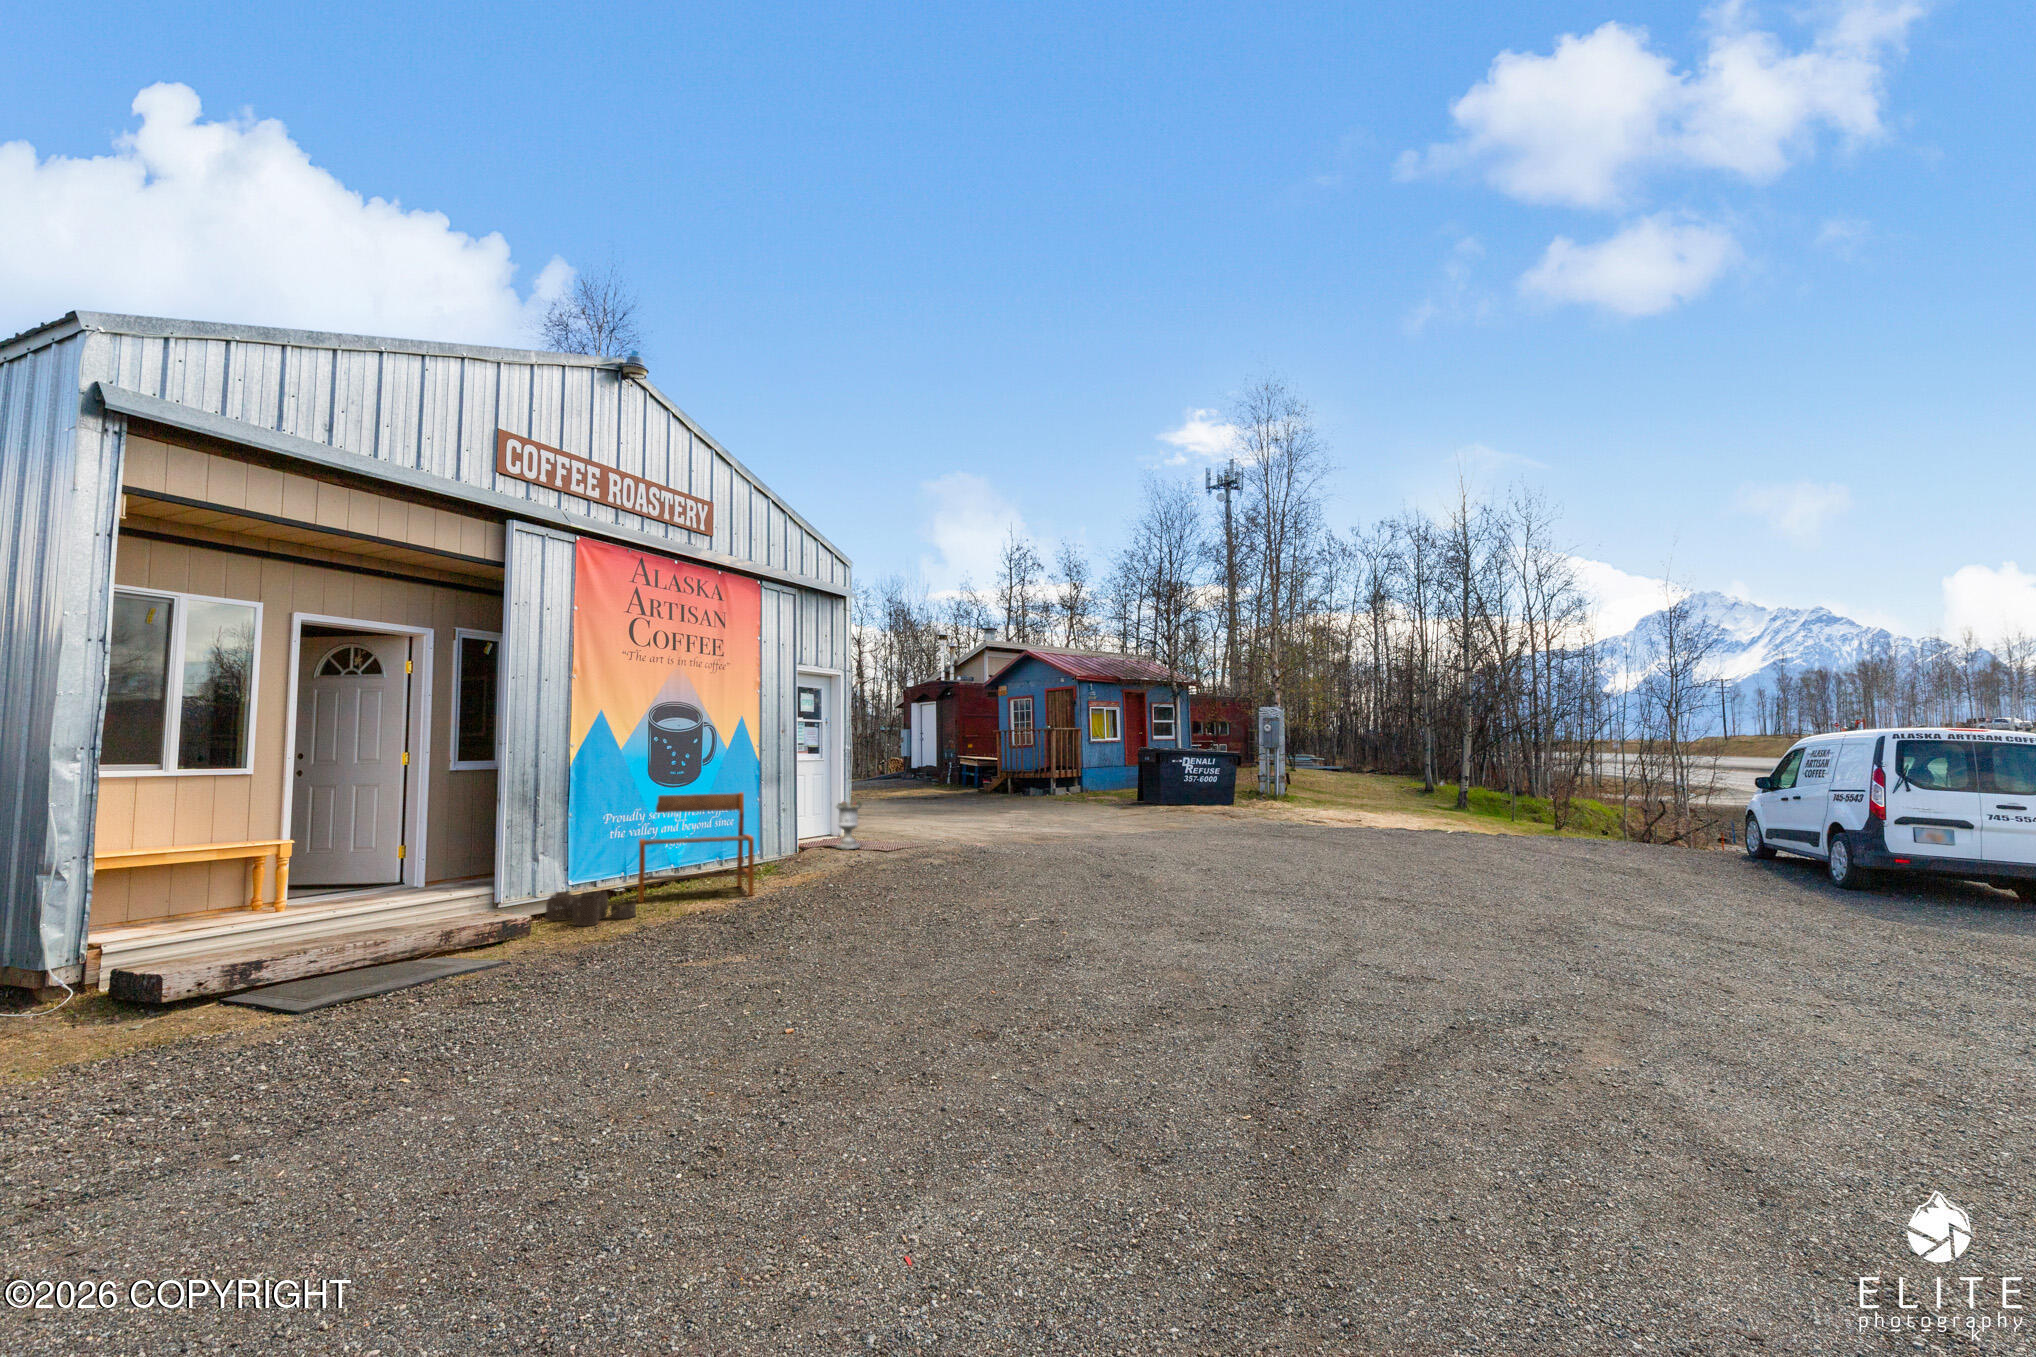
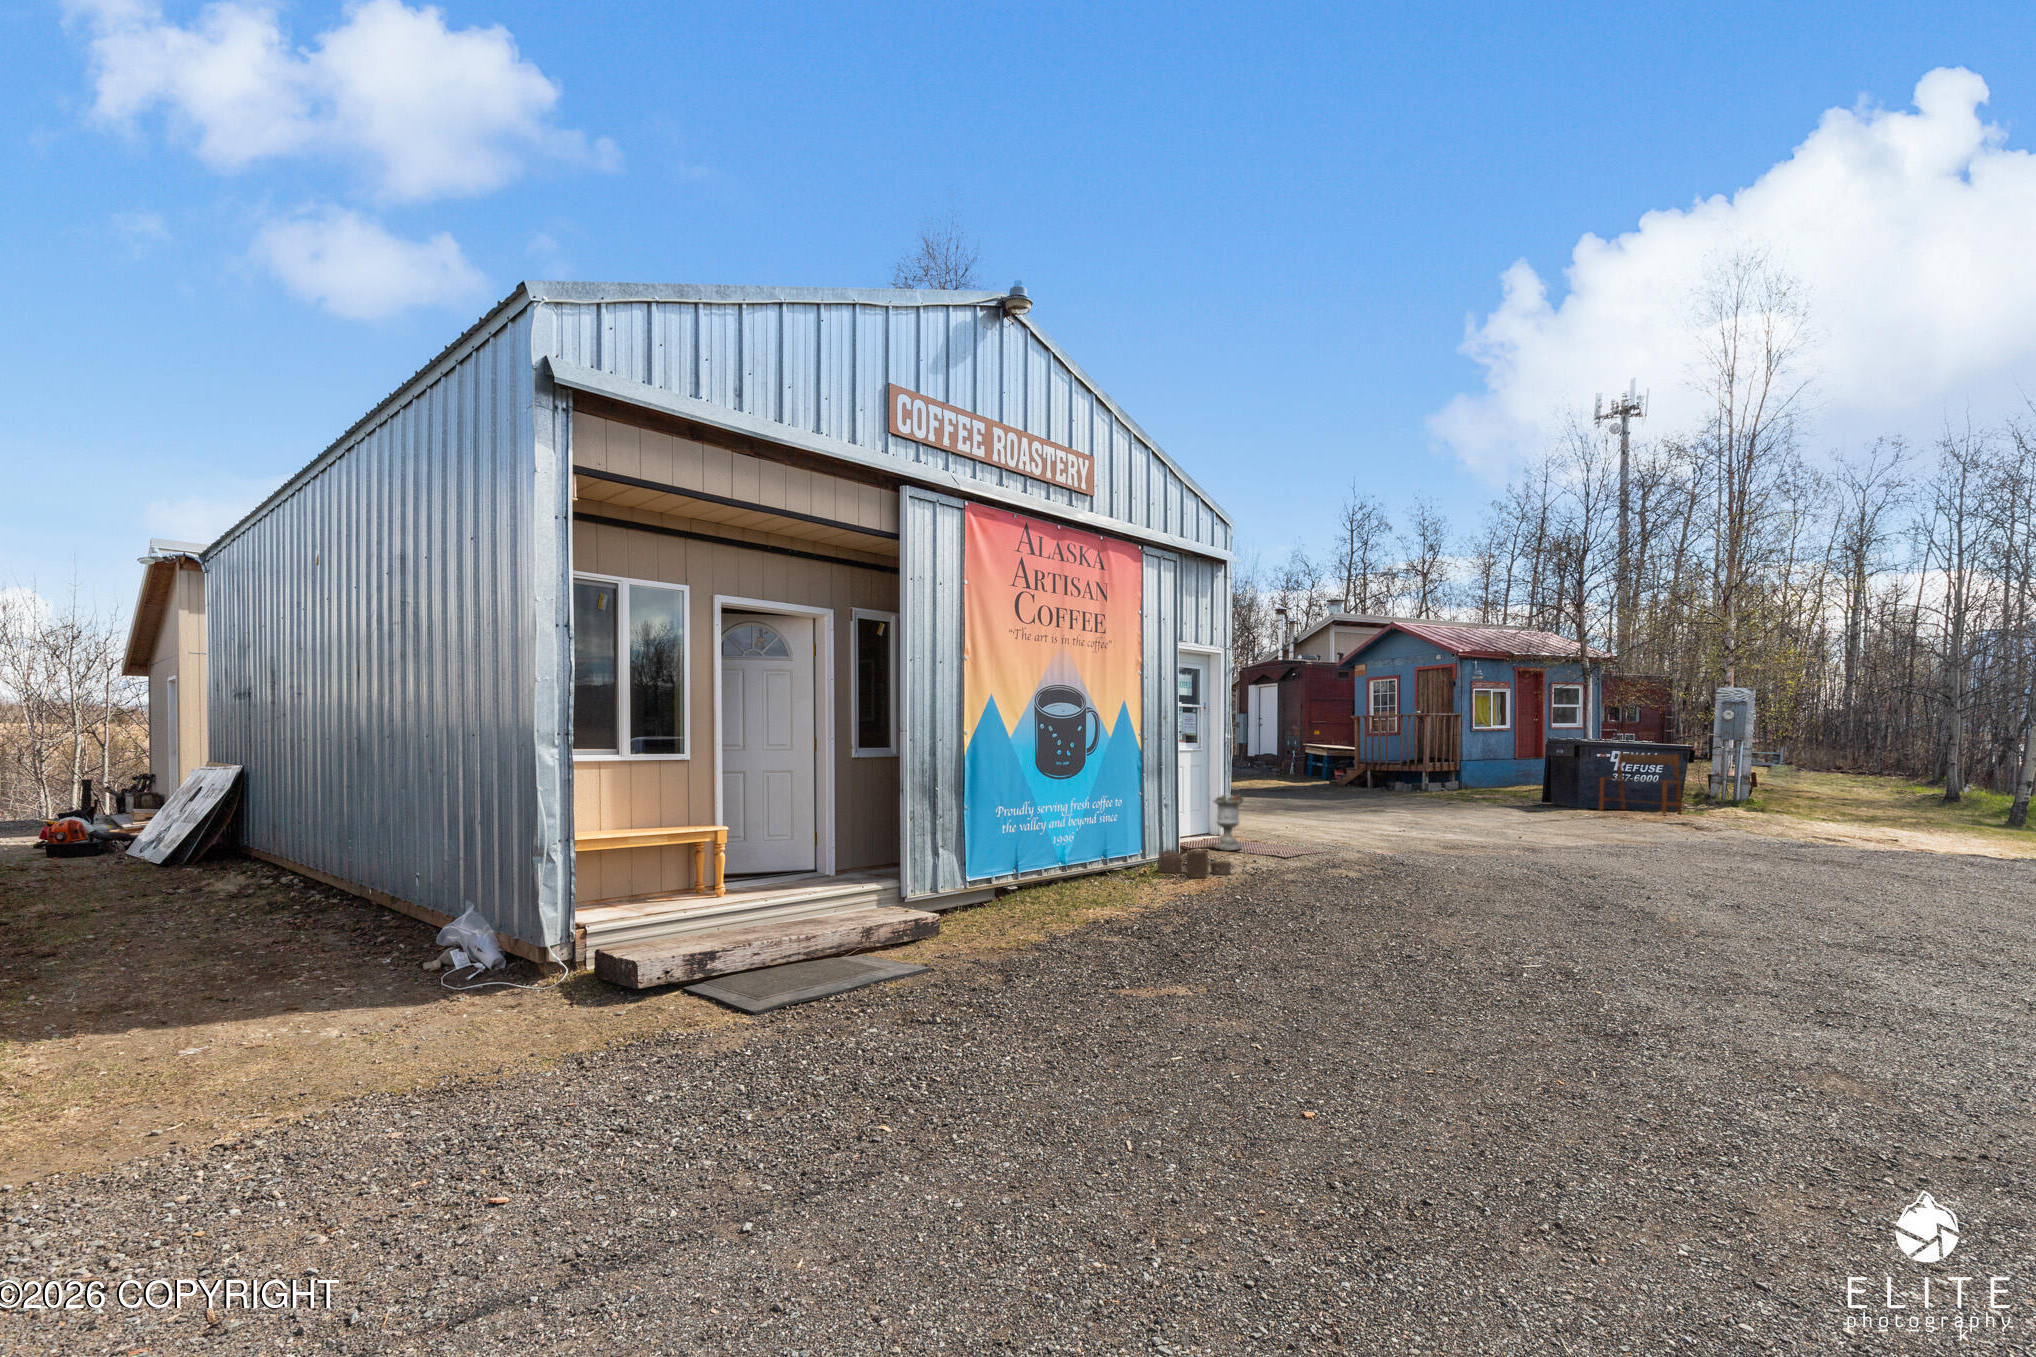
bench: present [638,792,754,903] -> present [1599,752,1683,816]
woven basket: present [545,891,636,926] -> present [1158,849,1231,878]

